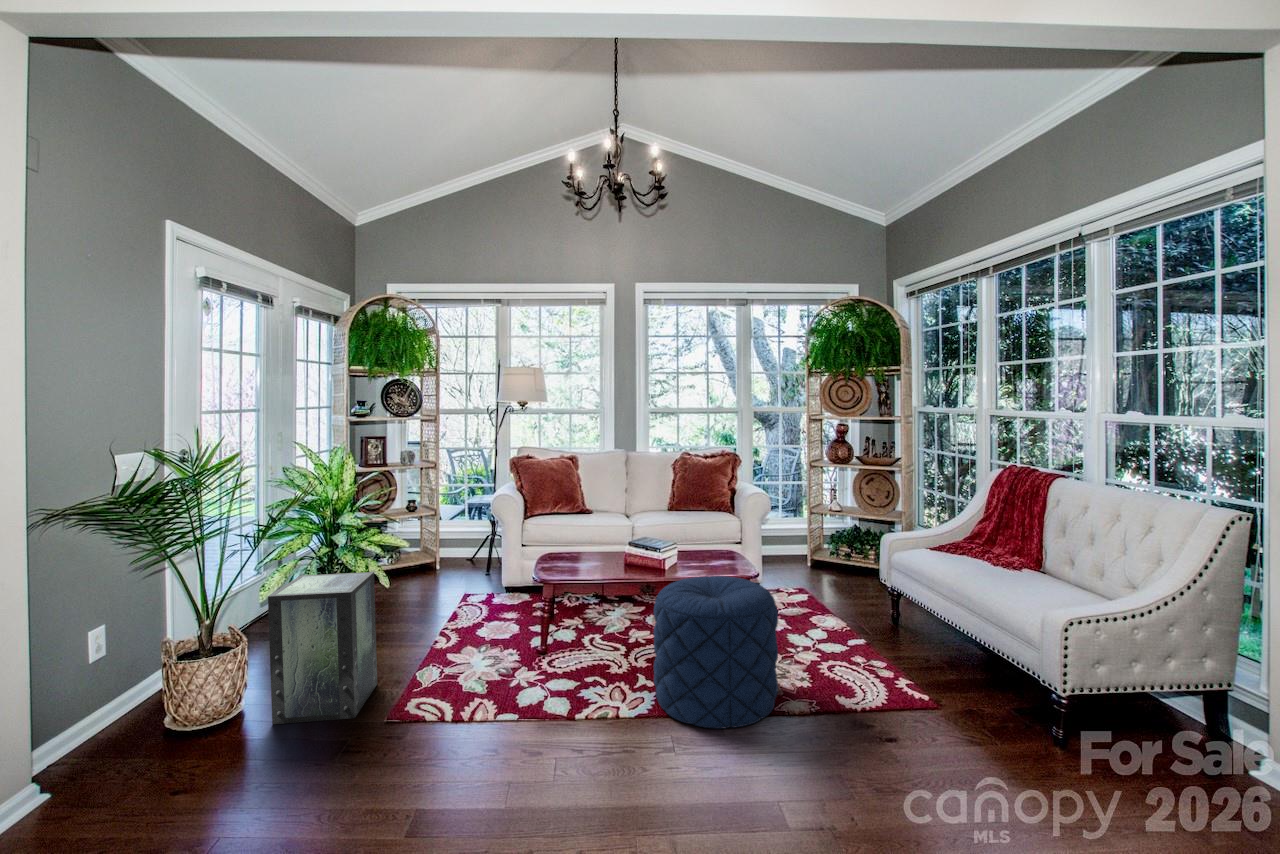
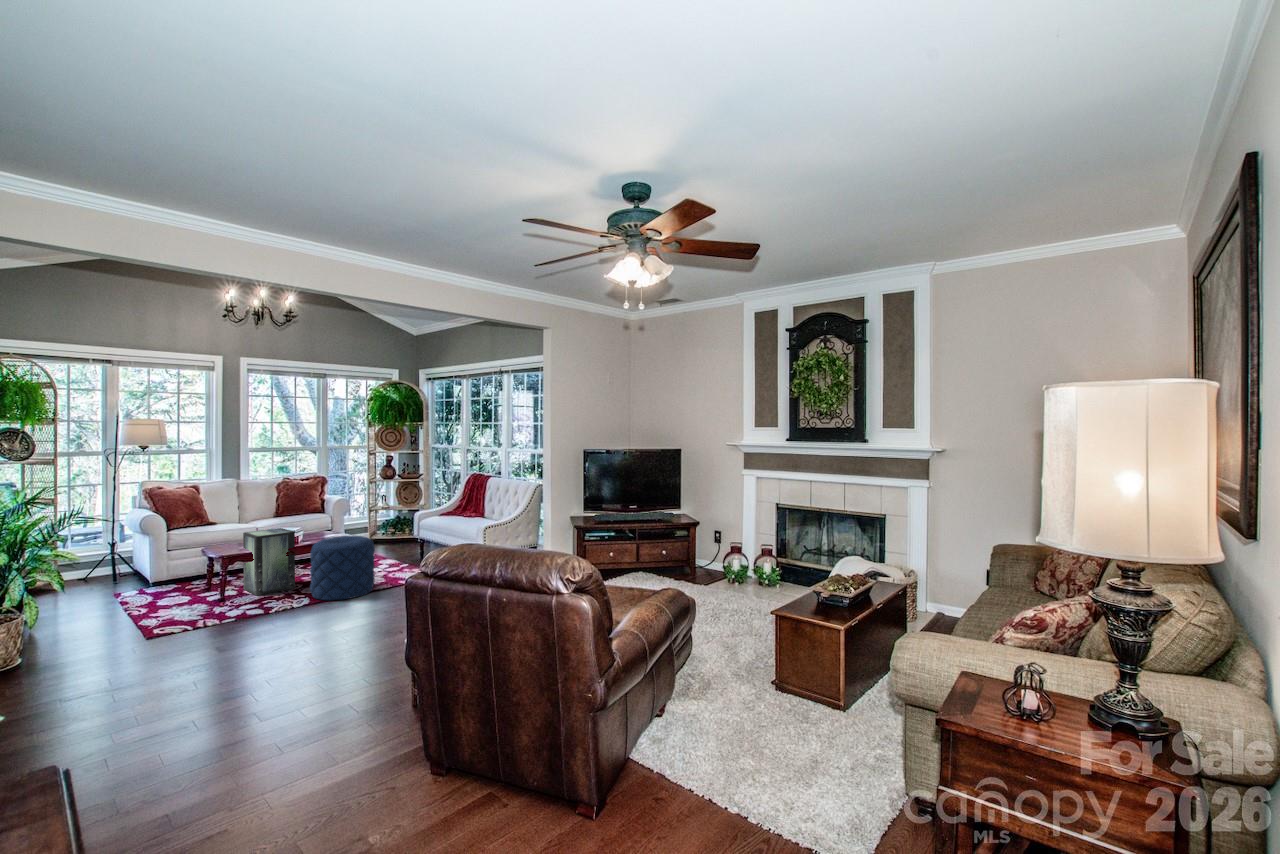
storage box: present [268,572,377,724] -> present [243,528,295,595]

